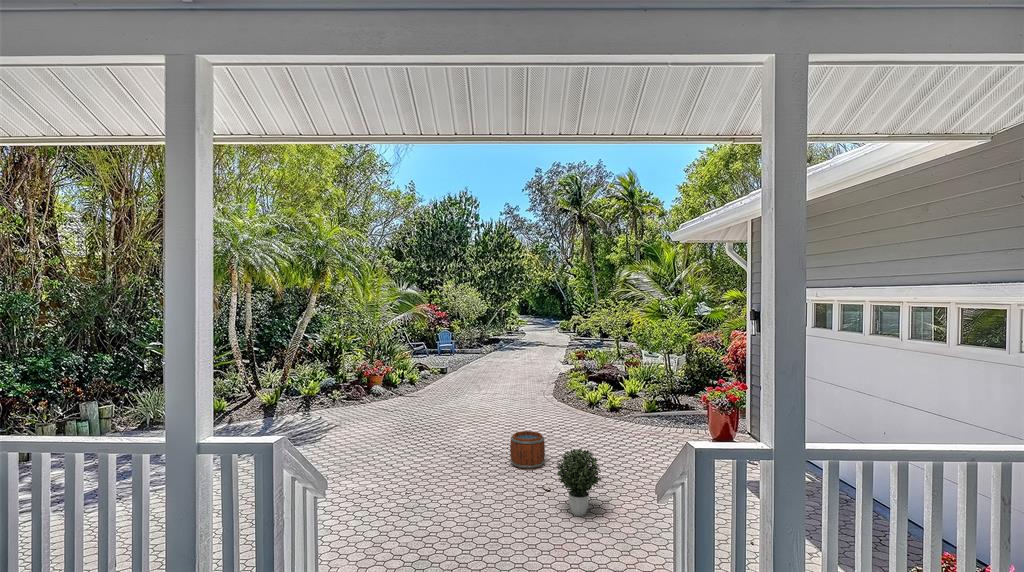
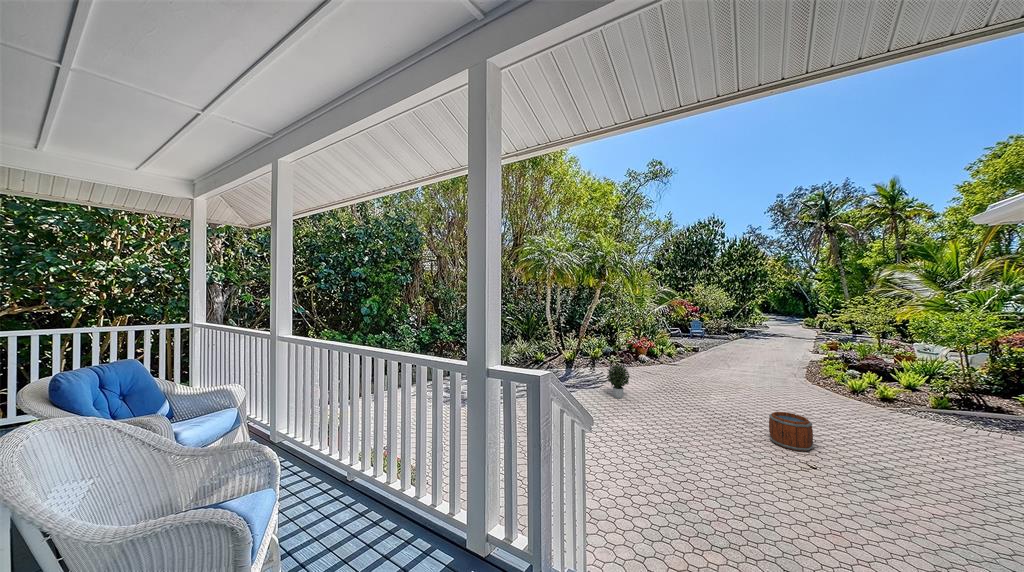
potted plant: present [557,449,602,516] -> present [607,365,630,399]

